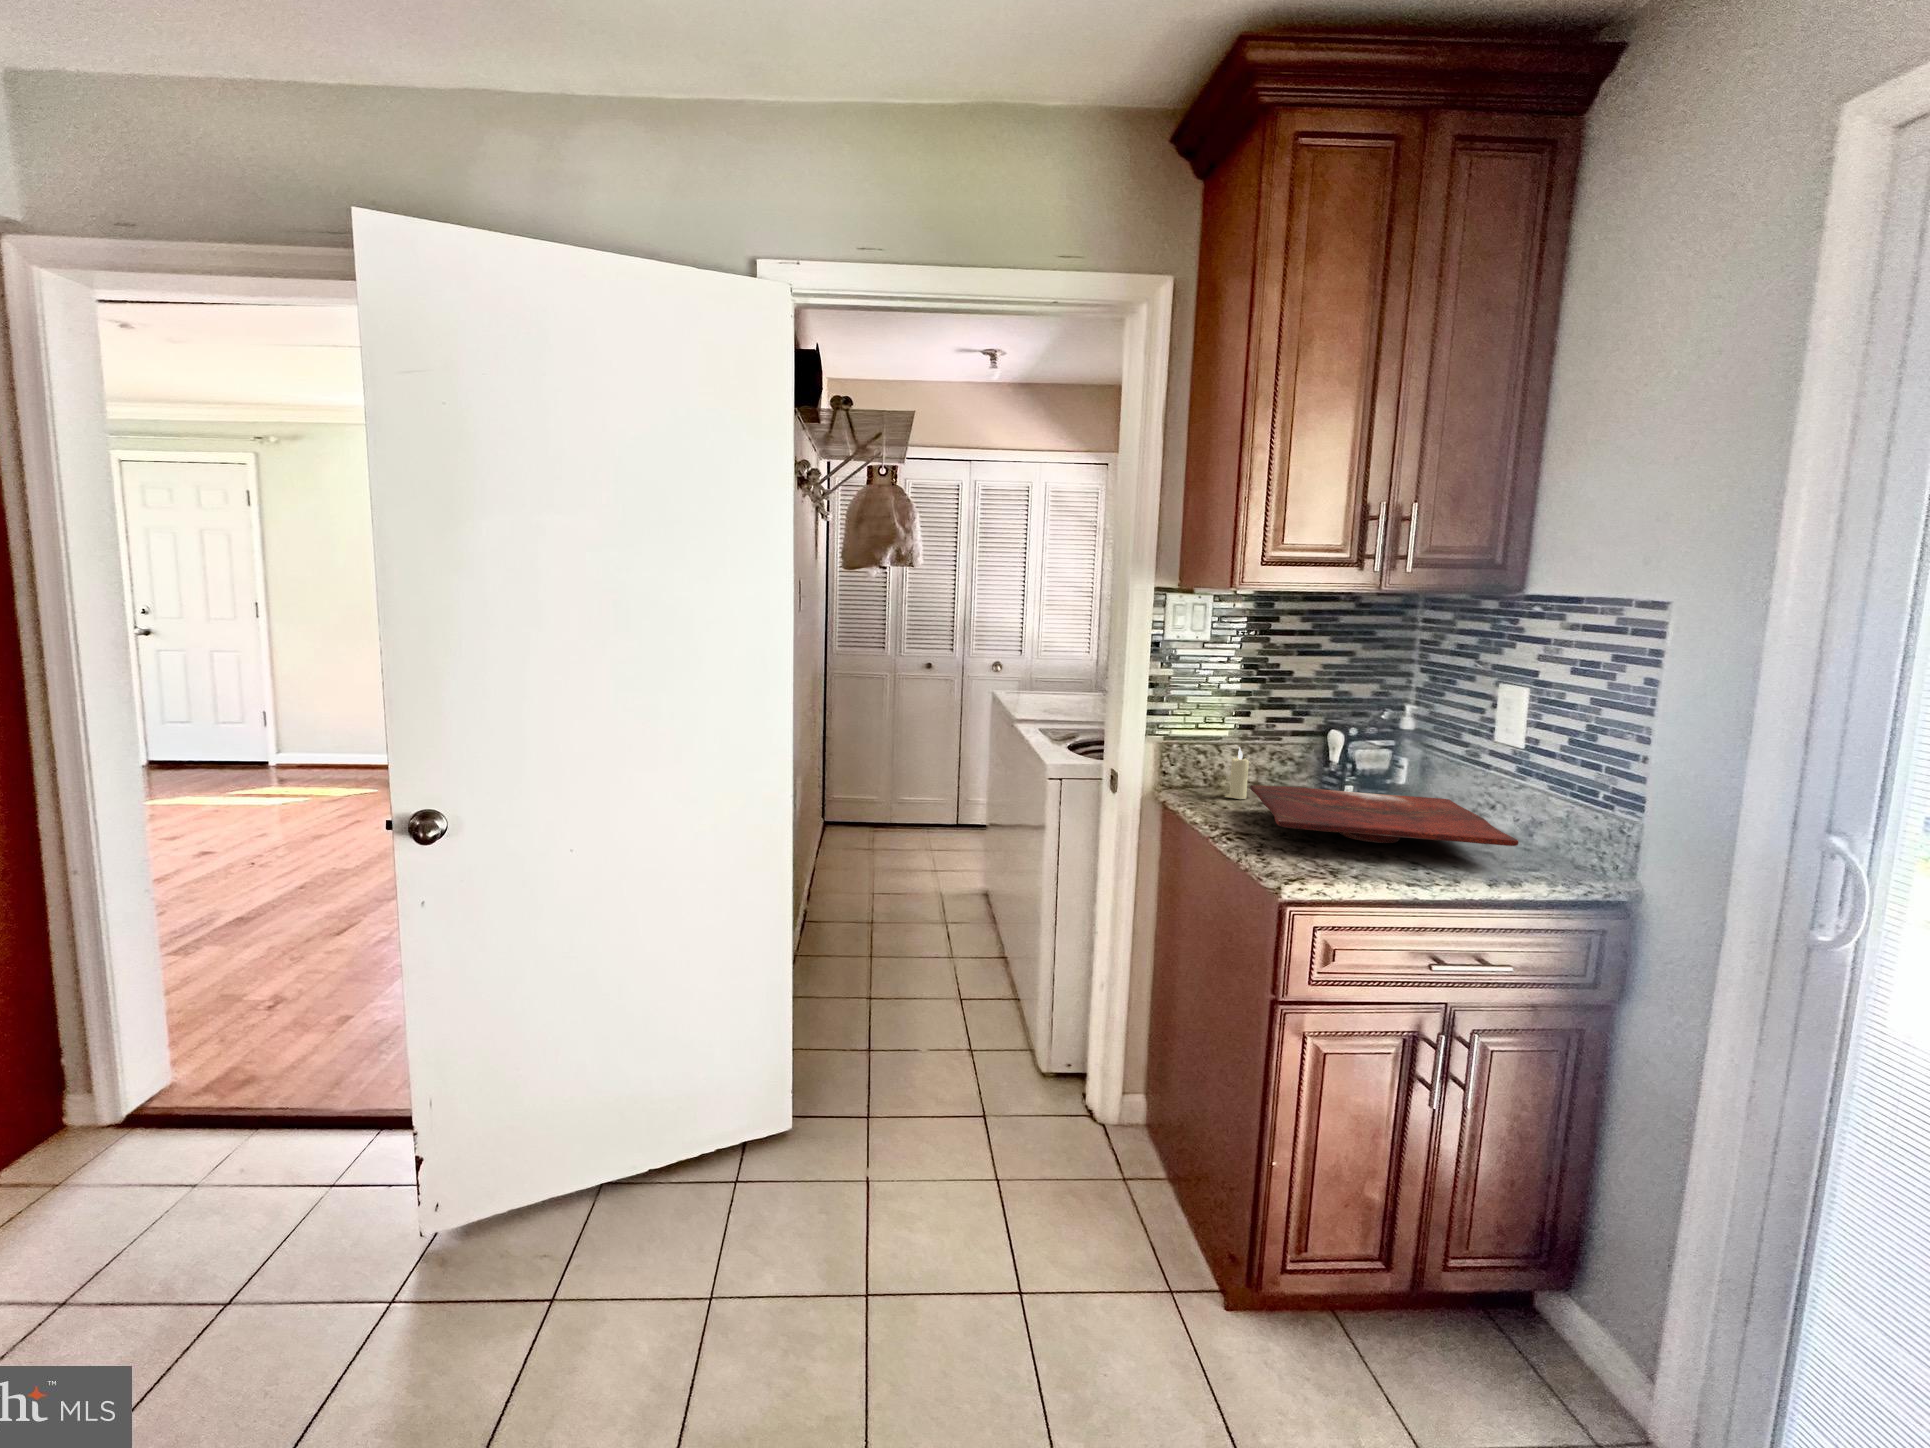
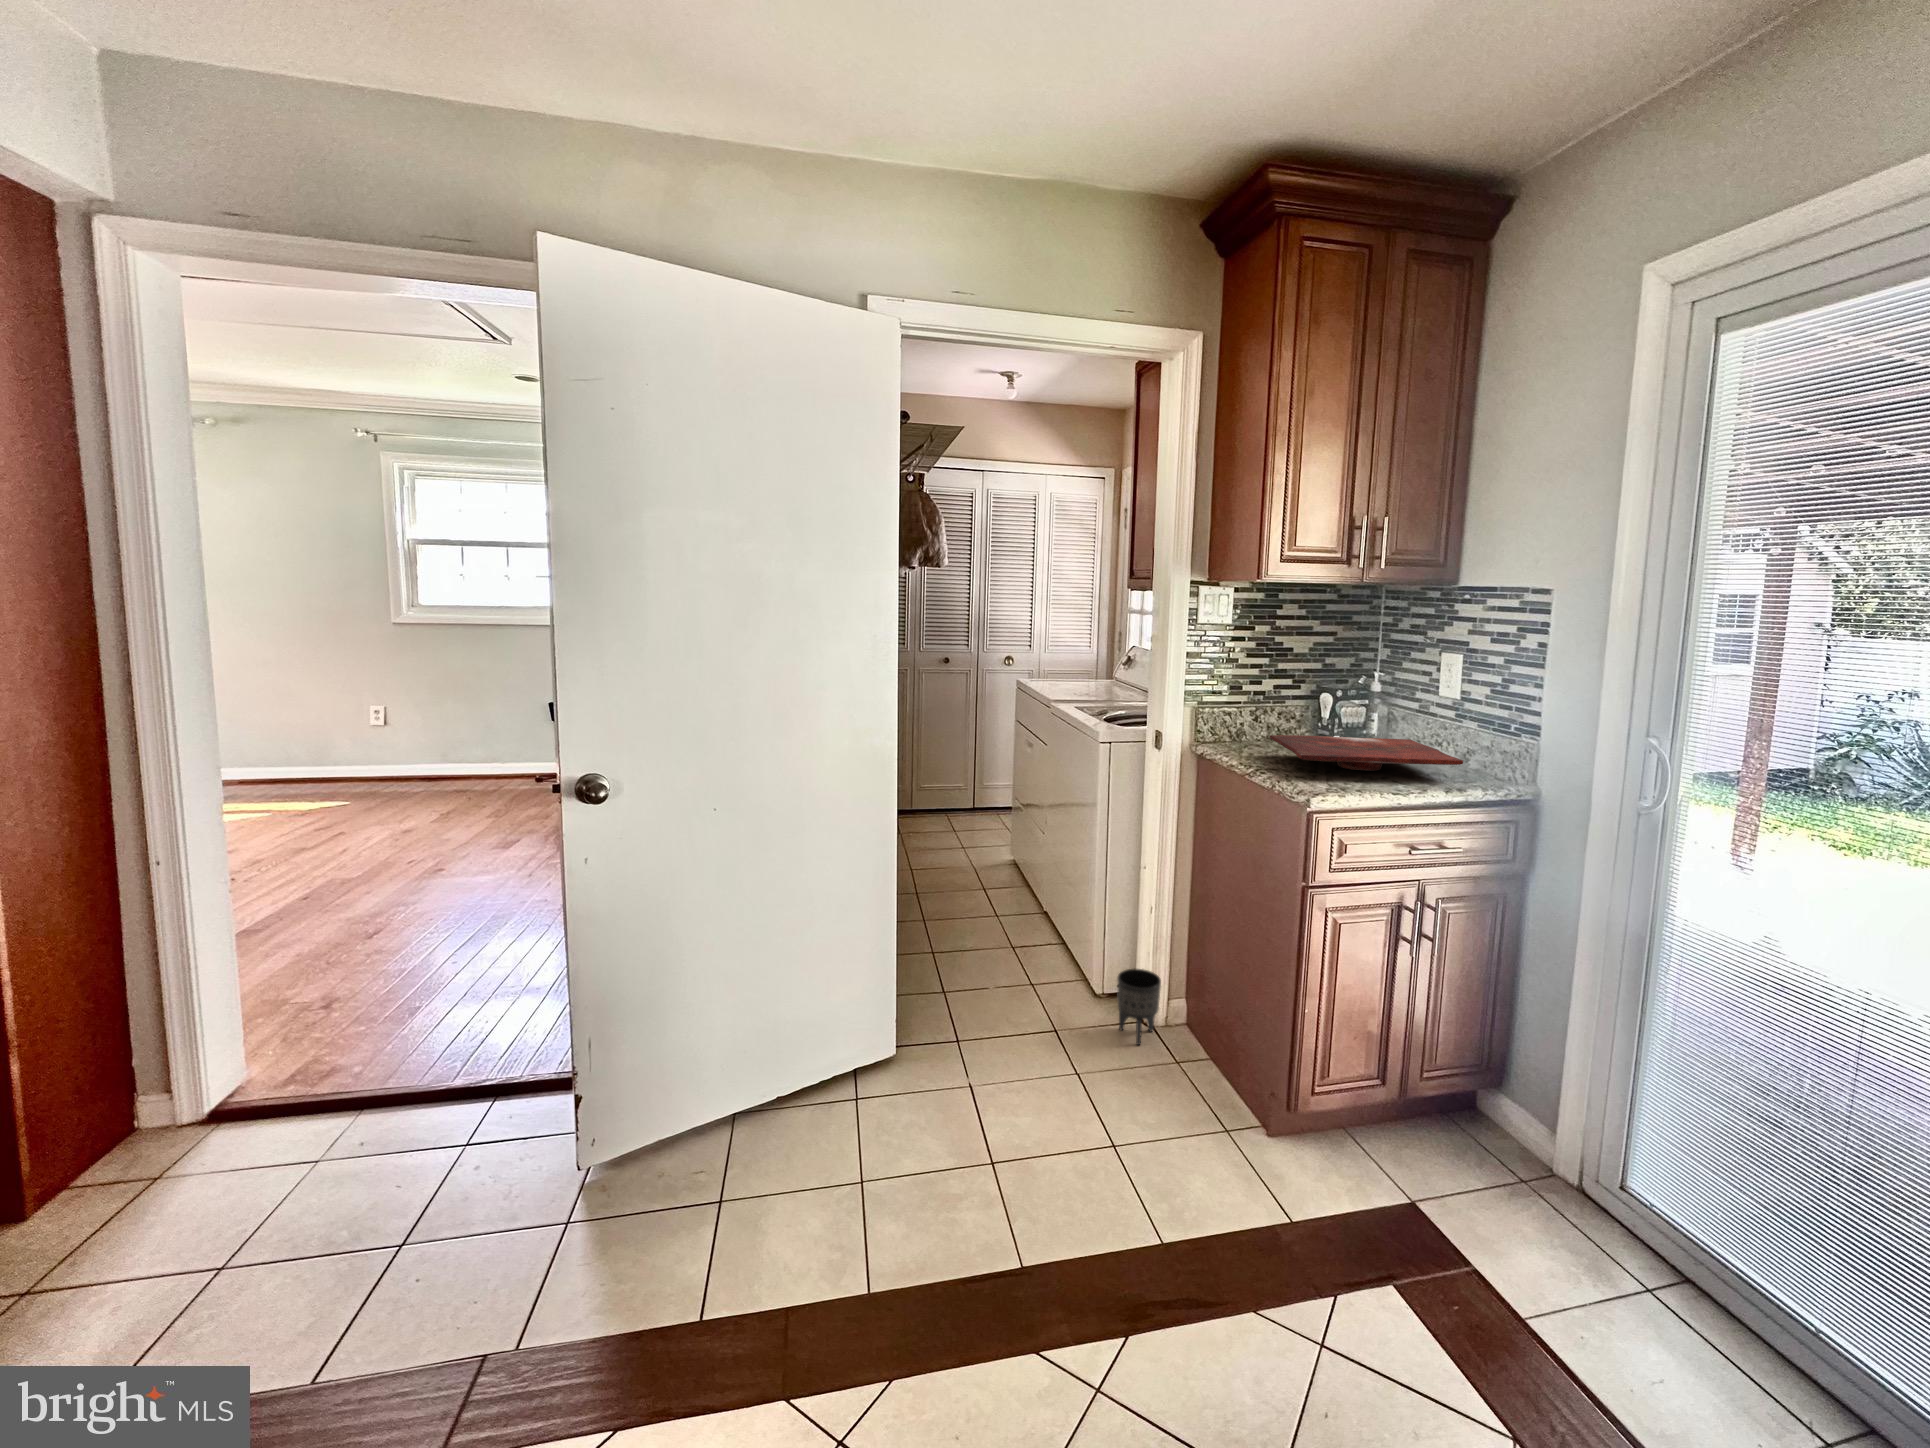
candle: present [1225,747,1249,799] -> none [1247,707,1265,748]
planter: none [1056,1054,1109,1151] -> present [1117,969,1161,1045]

